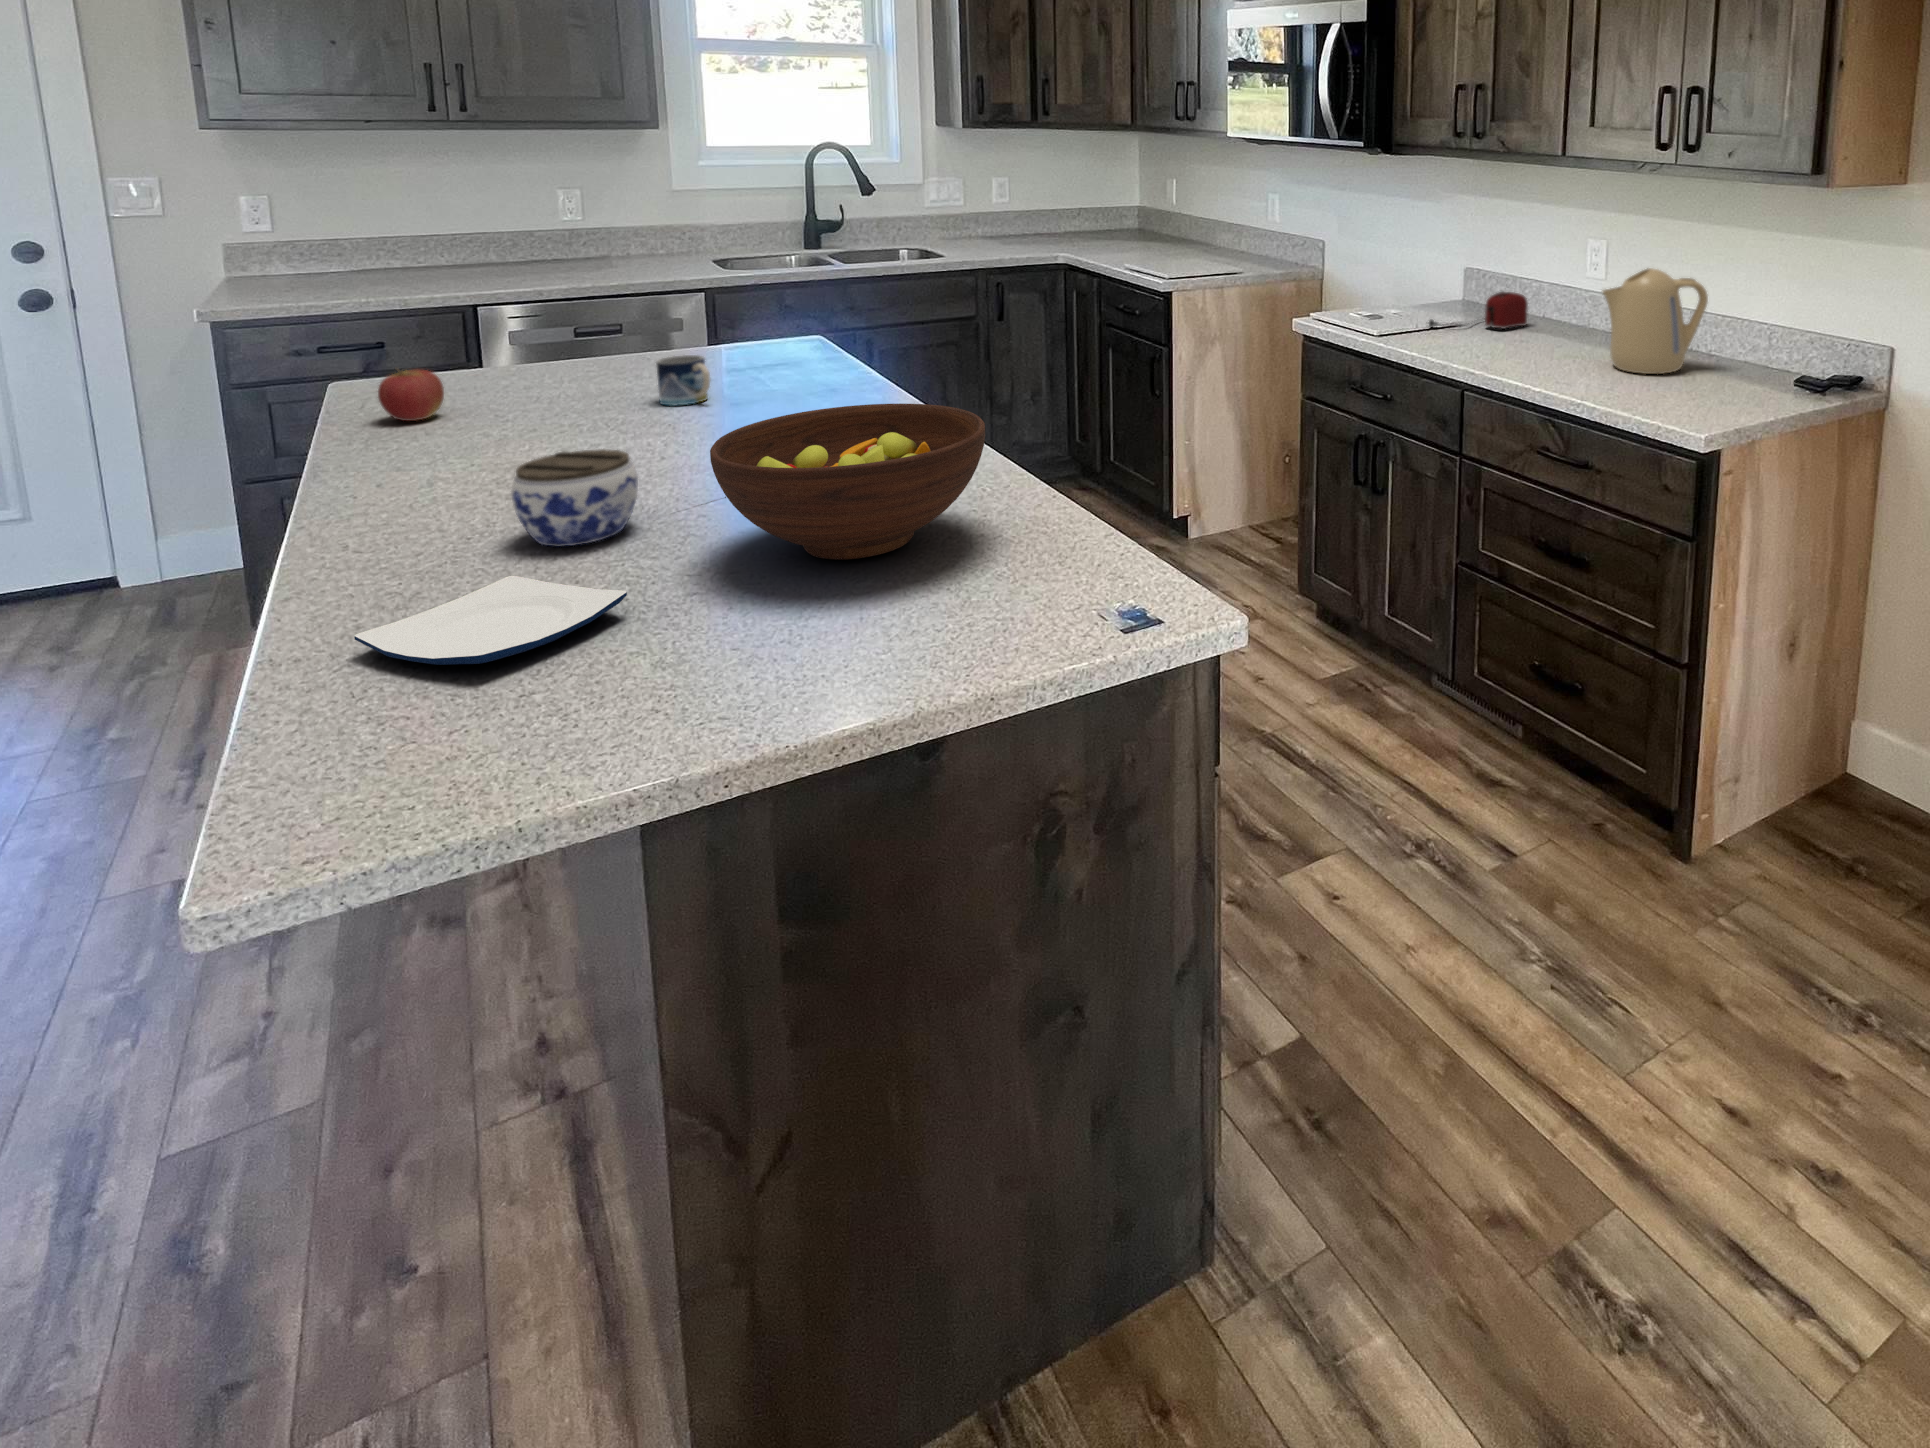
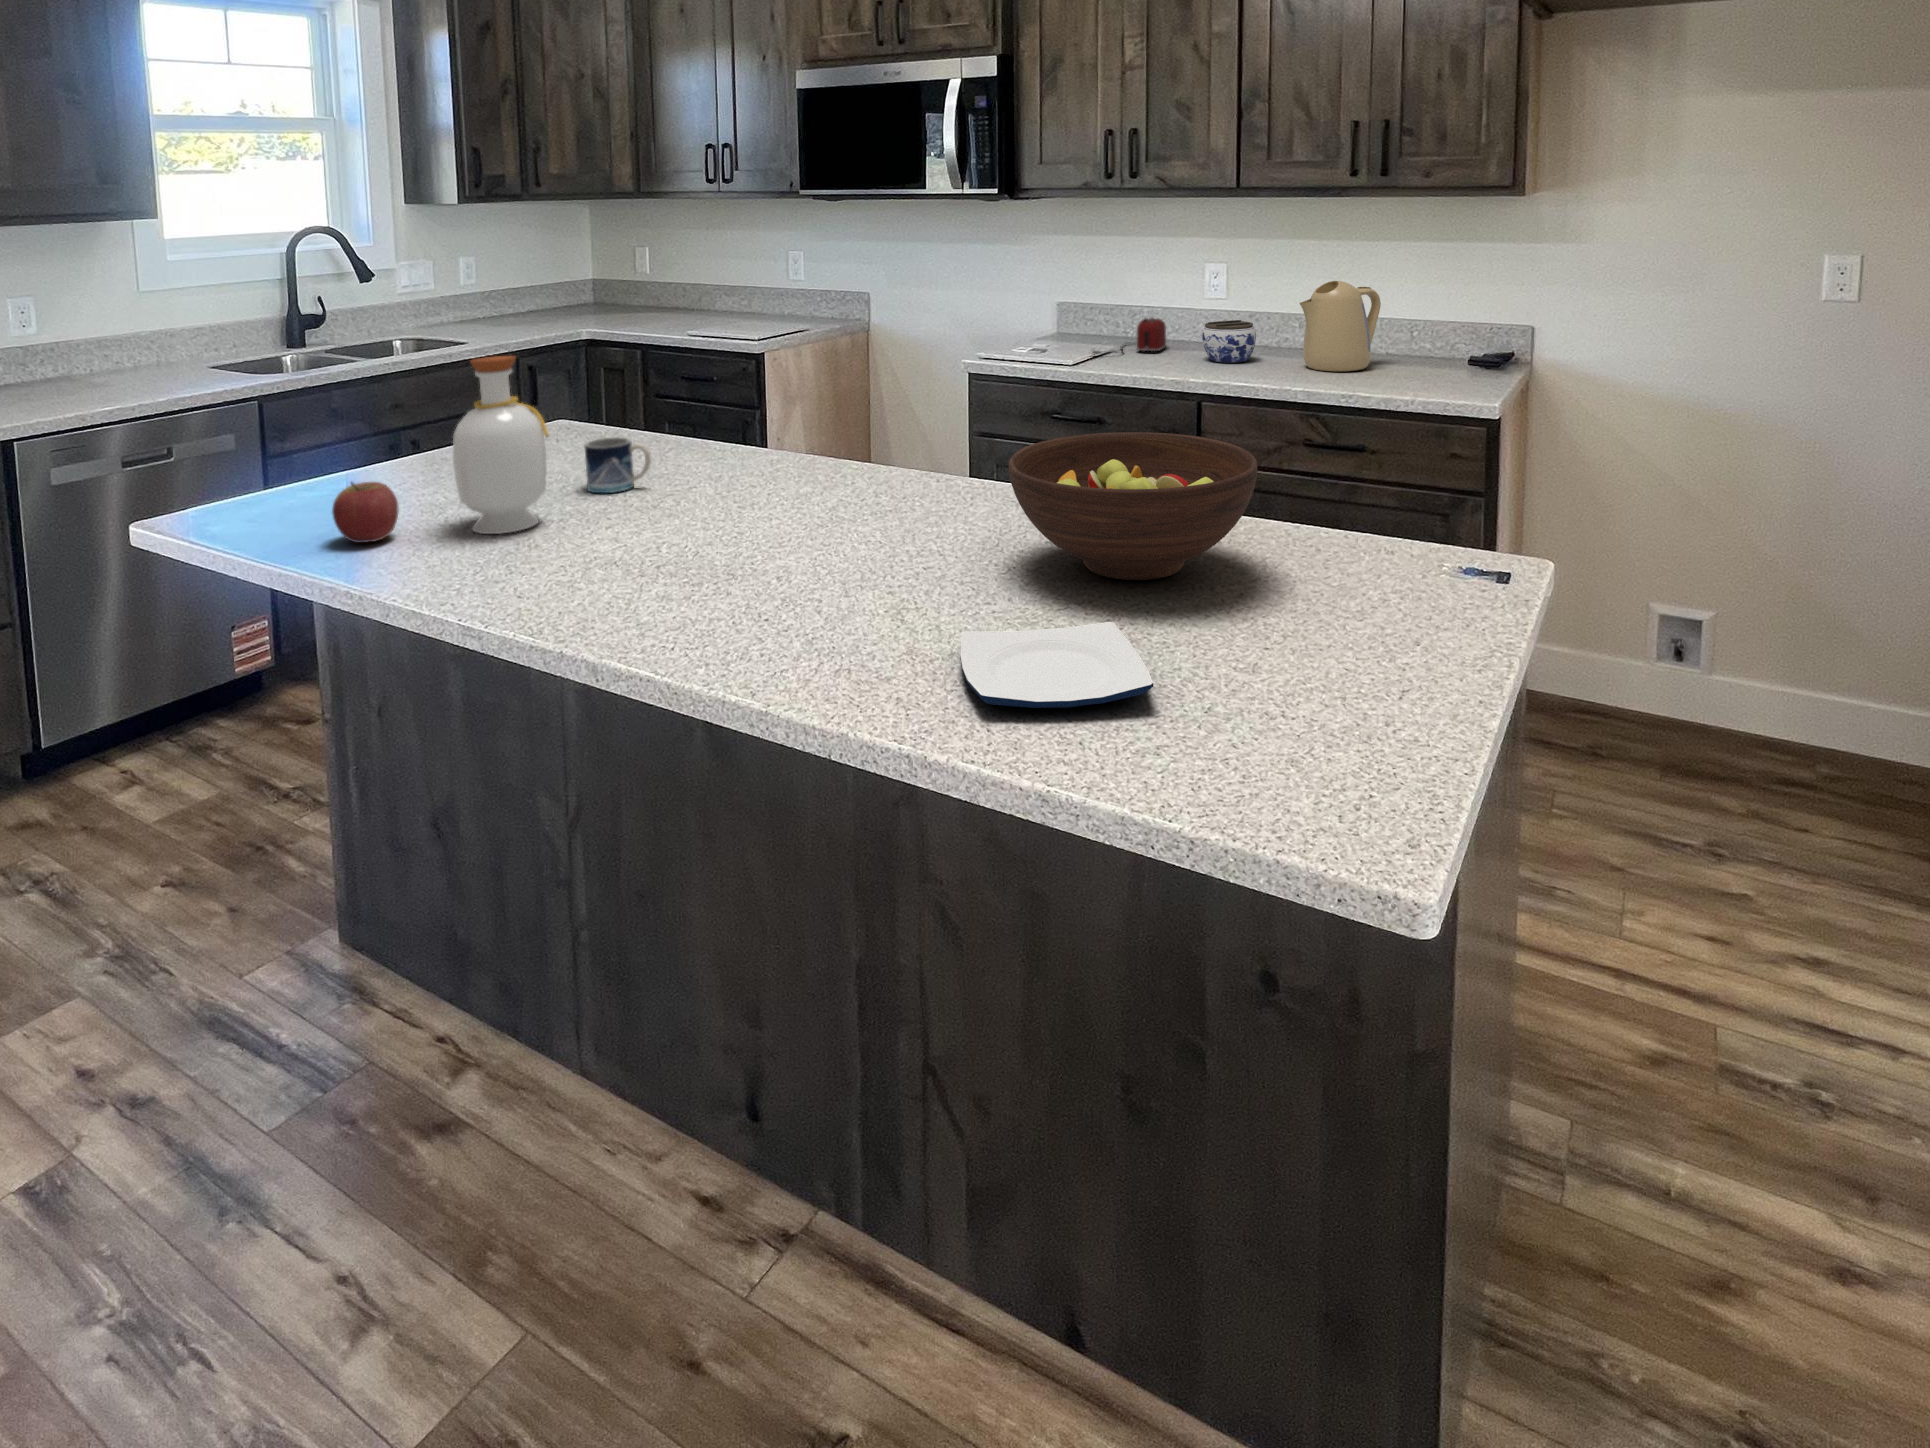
bottle: none [473,271,570,428] -> present [453,356,548,534]
jar: present [511,449,638,547] -> present [1202,320,1256,363]

